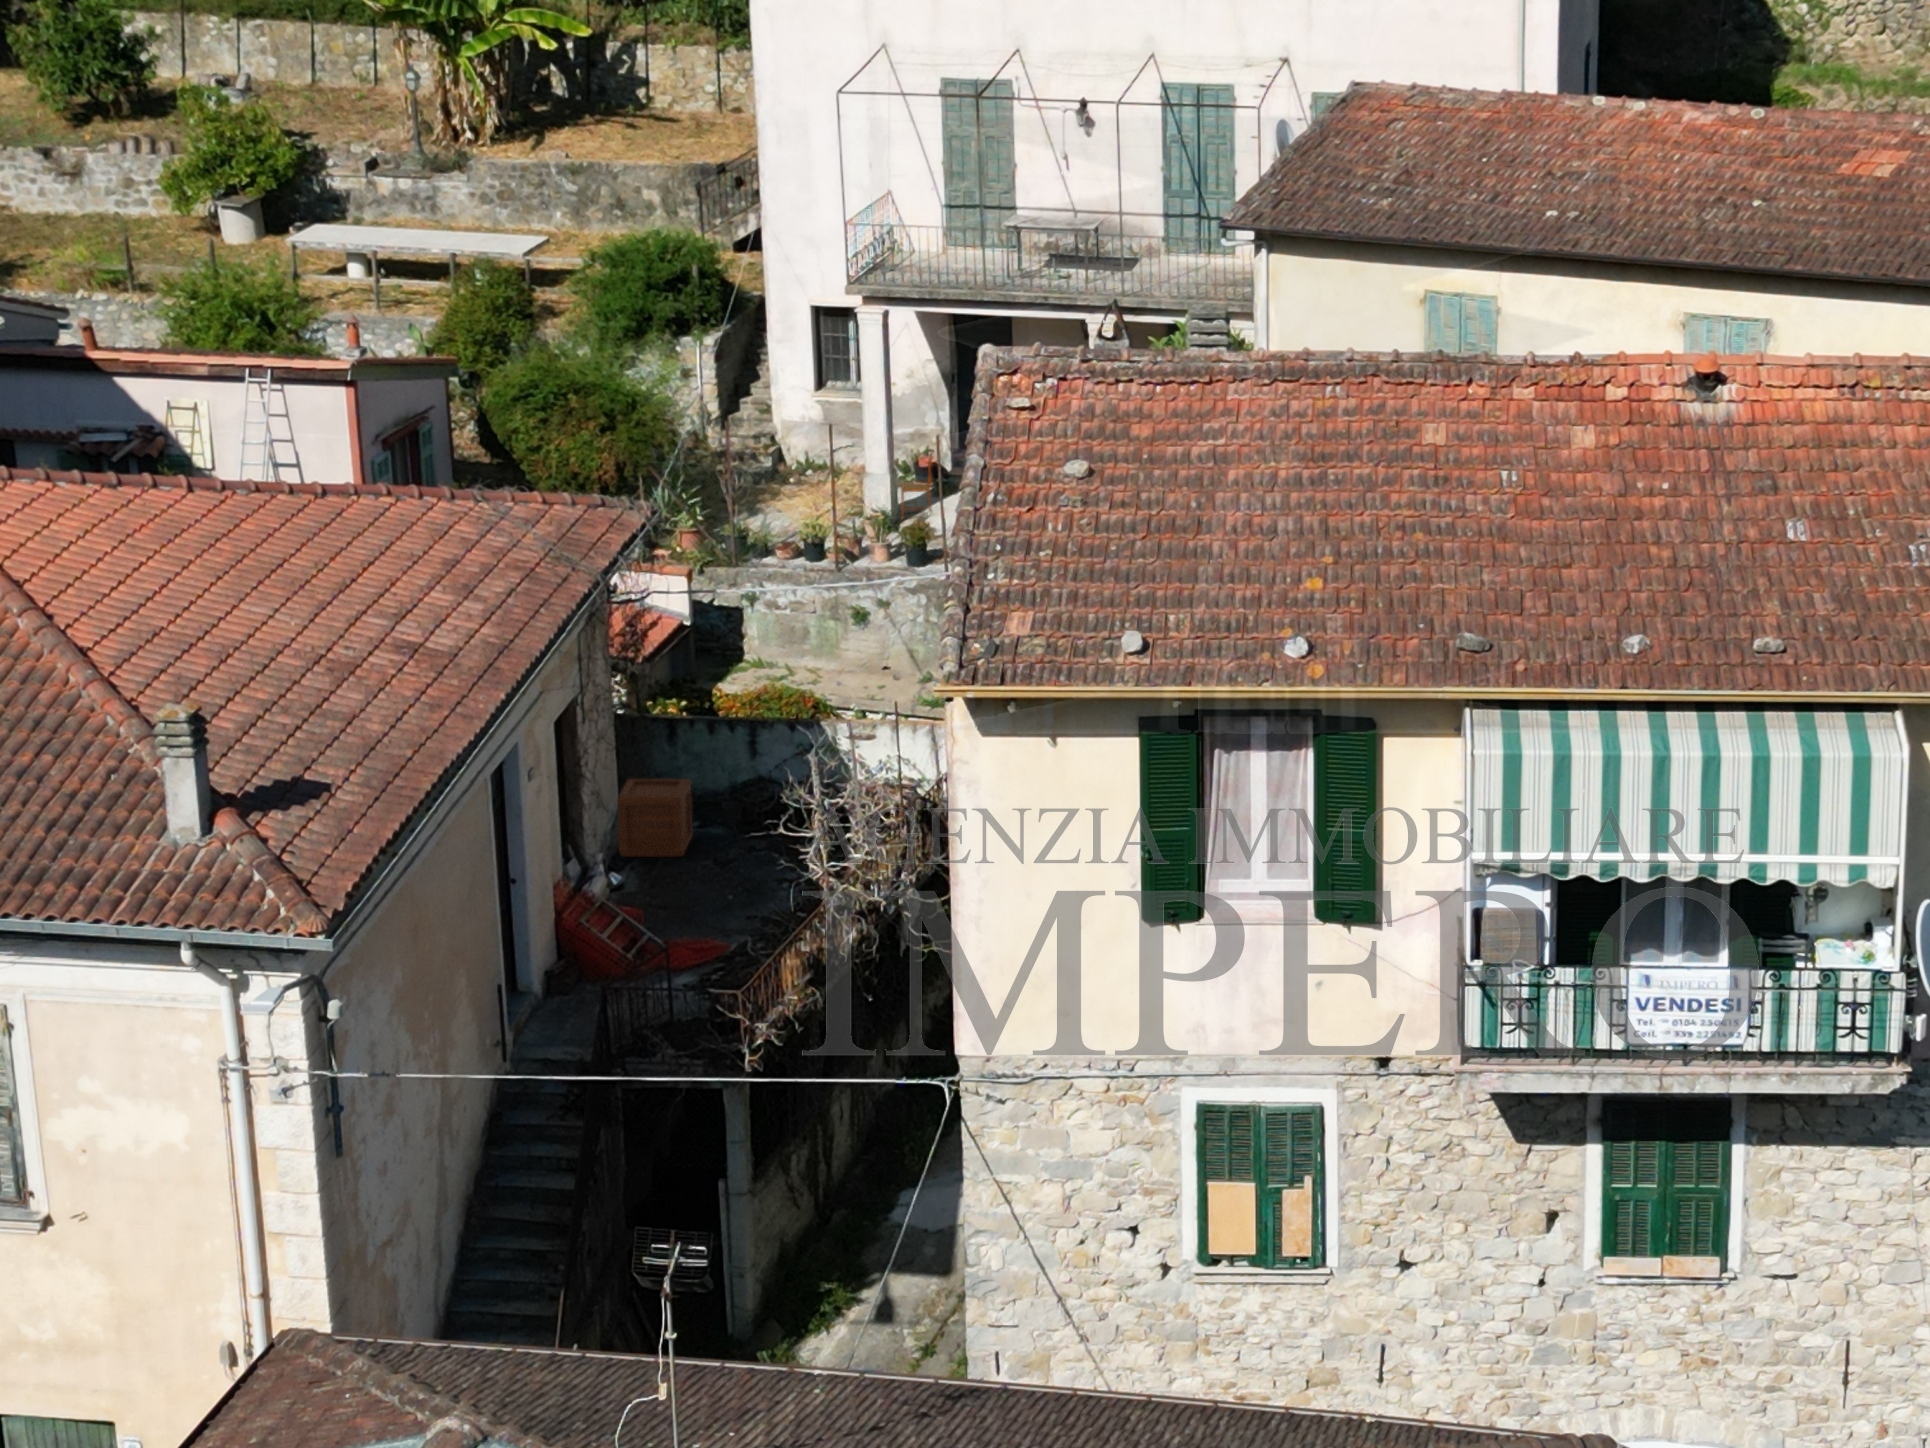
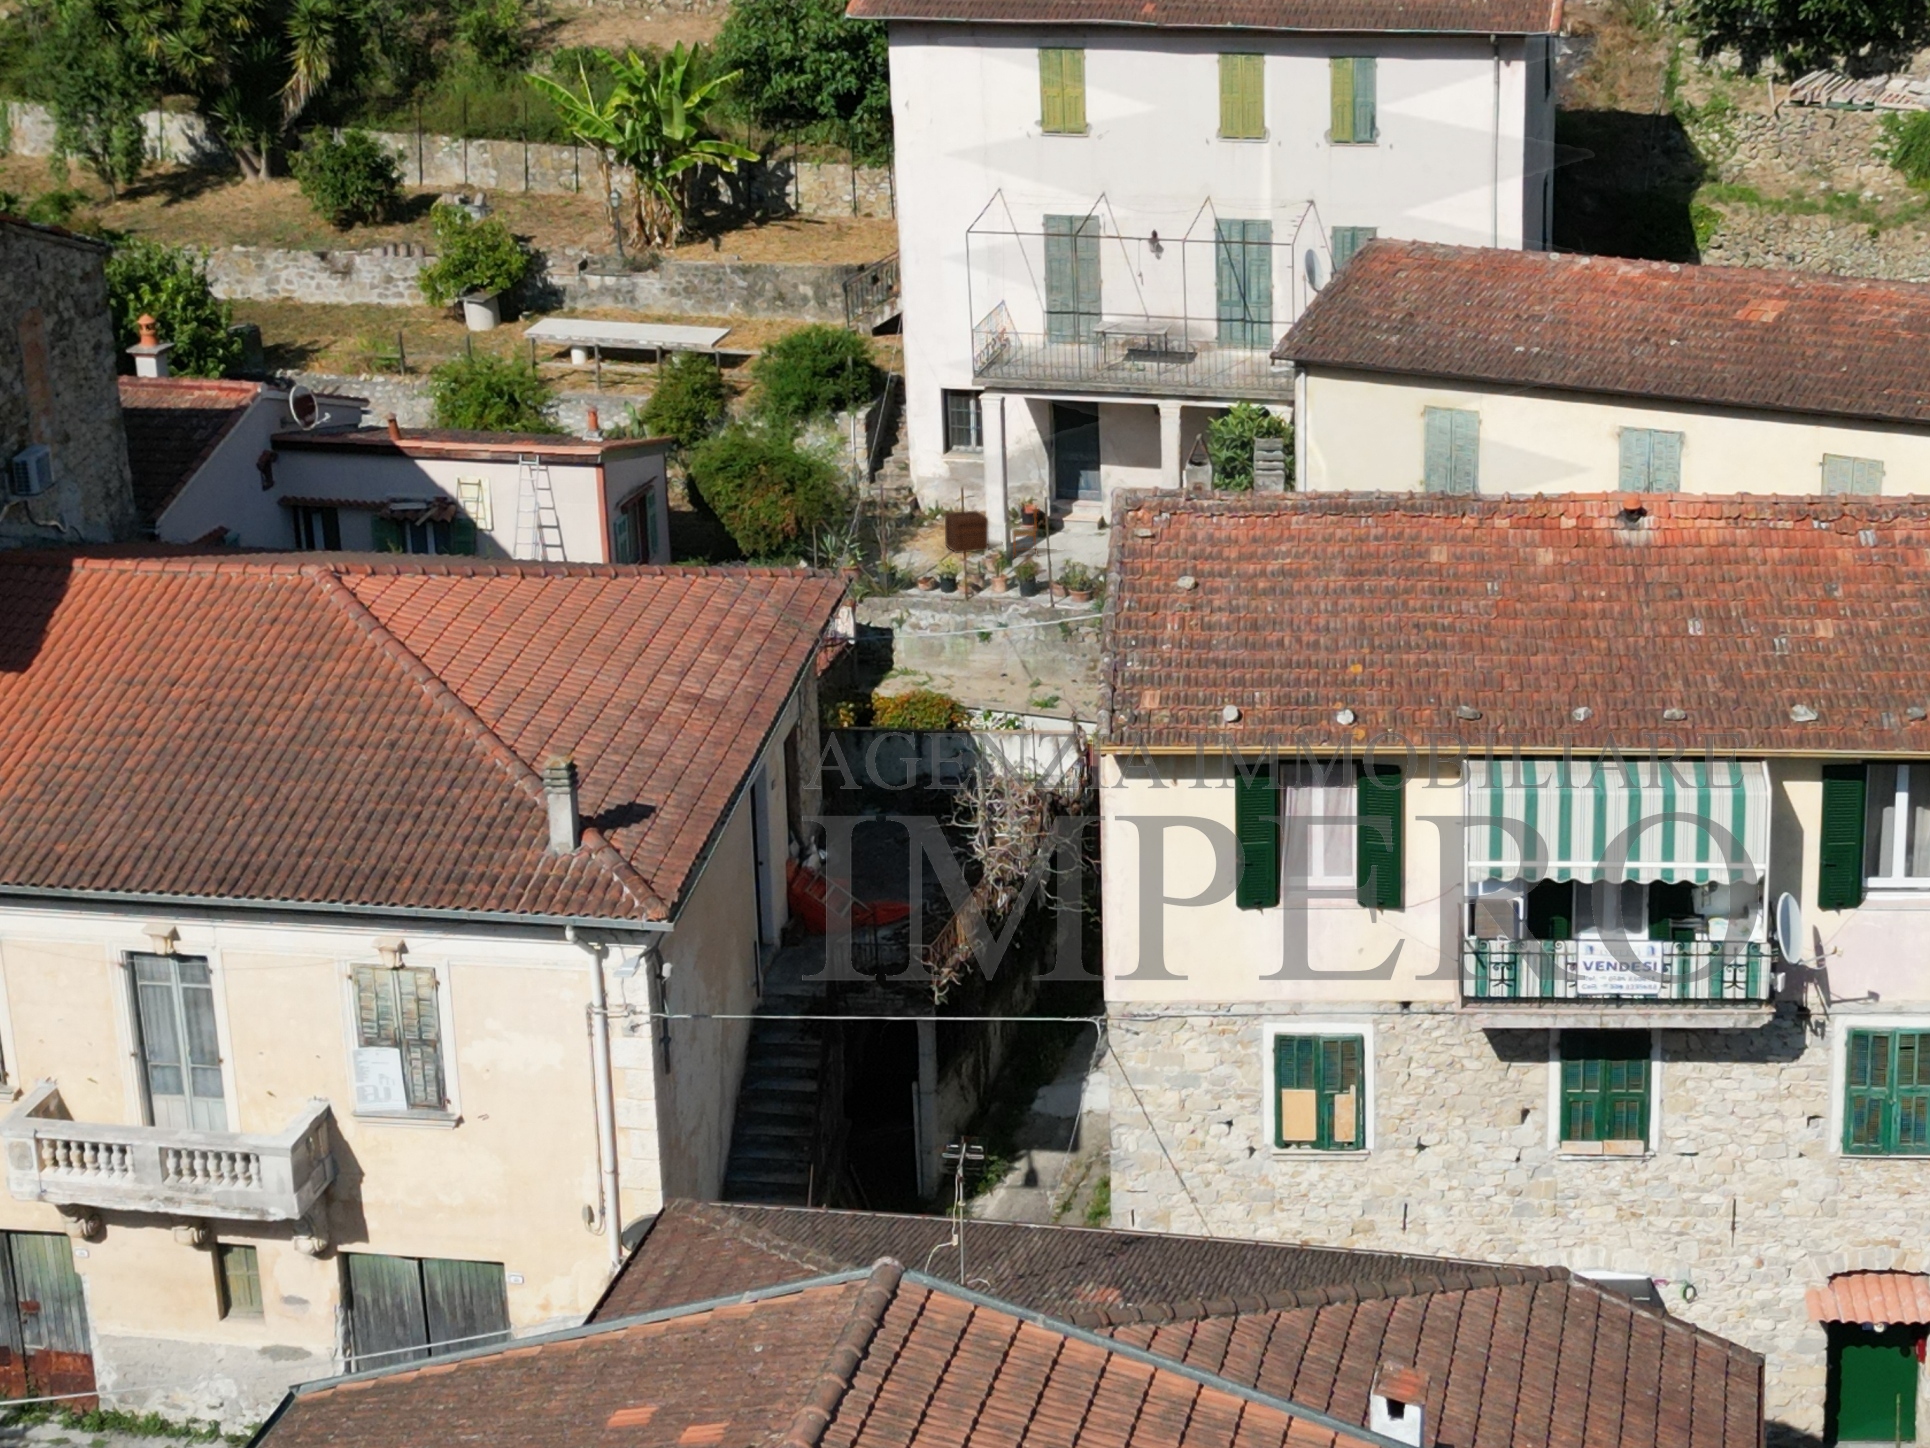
wooden crate: present [617,779,692,857] -> present [945,511,989,553]

